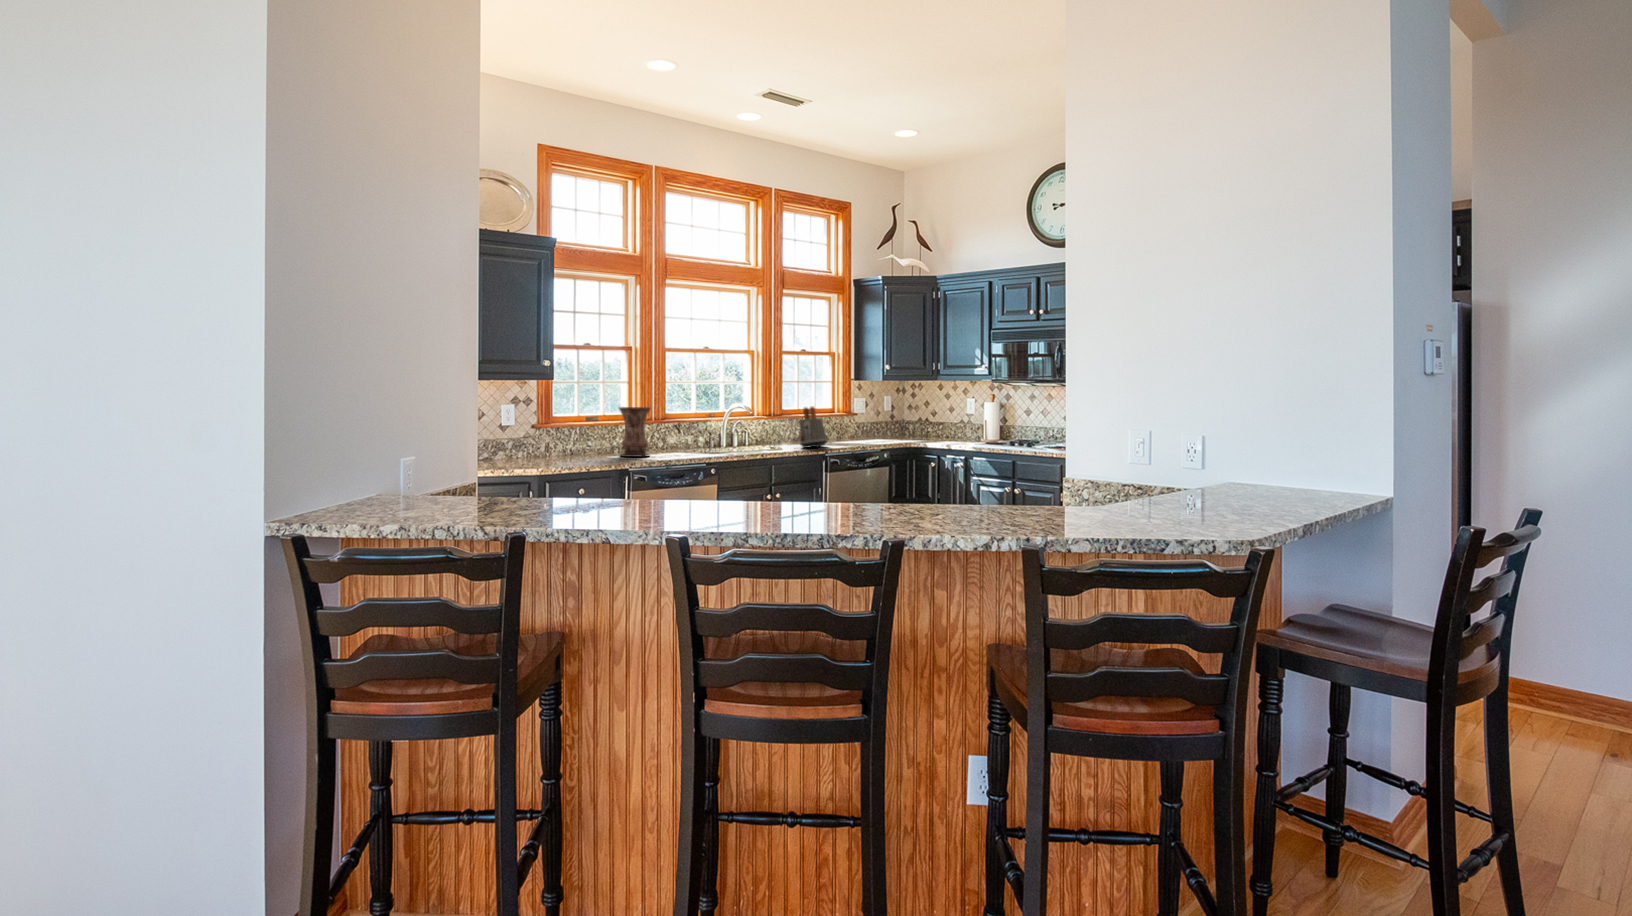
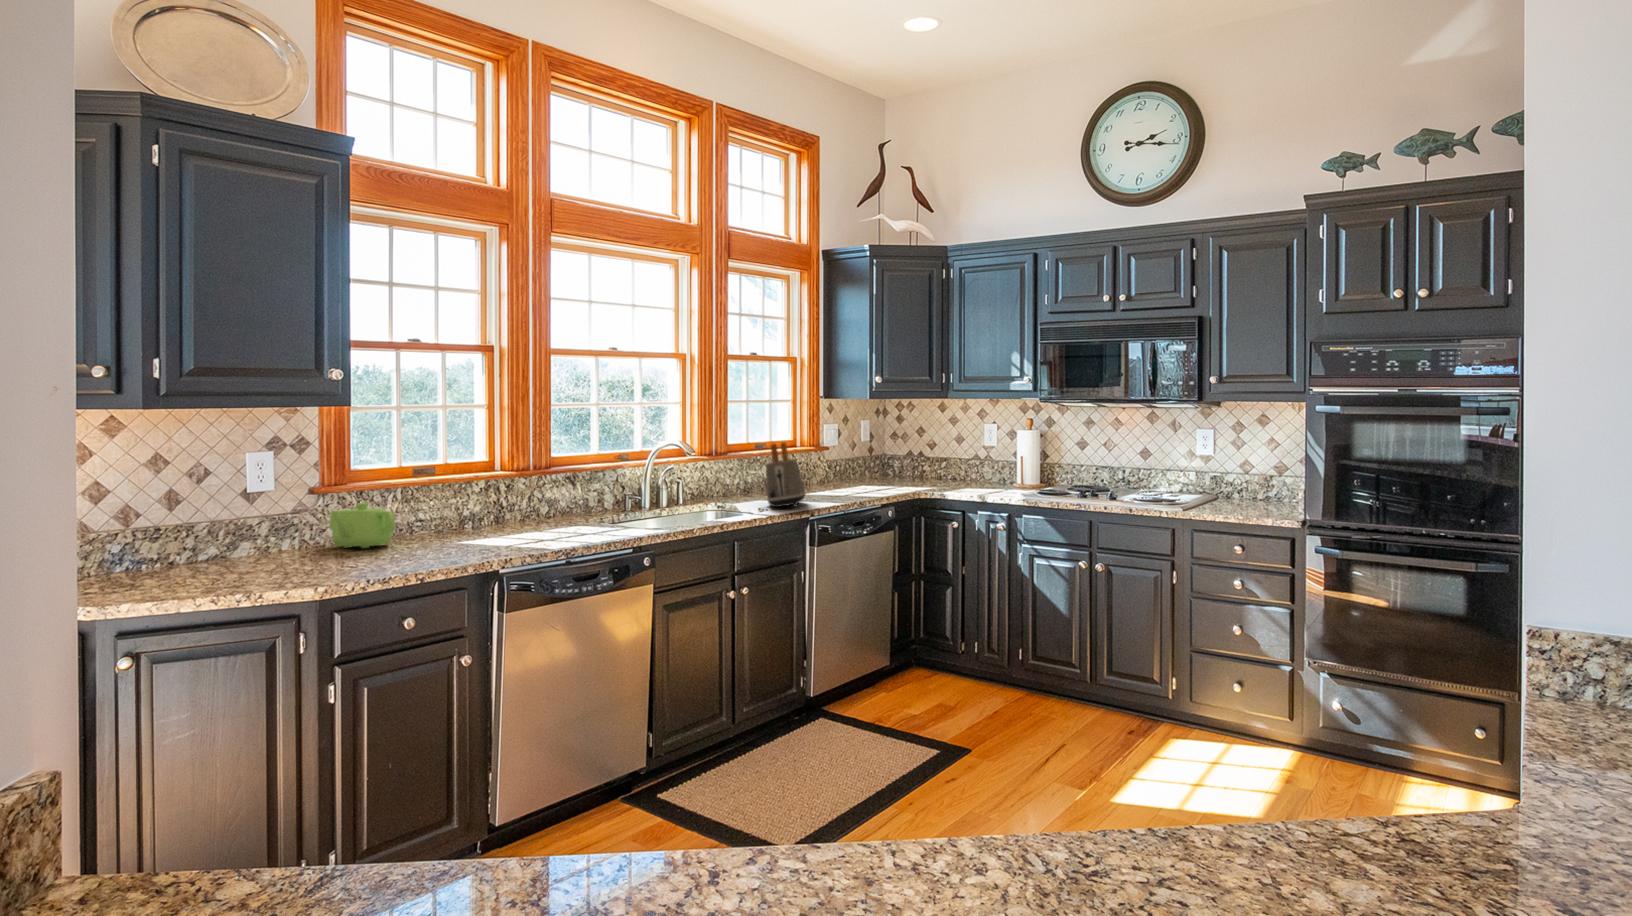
vase: present [619,407,650,457] -> none [474,452,534,541]
teapot: none [541,433,576,457] -> present [329,503,396,548]

